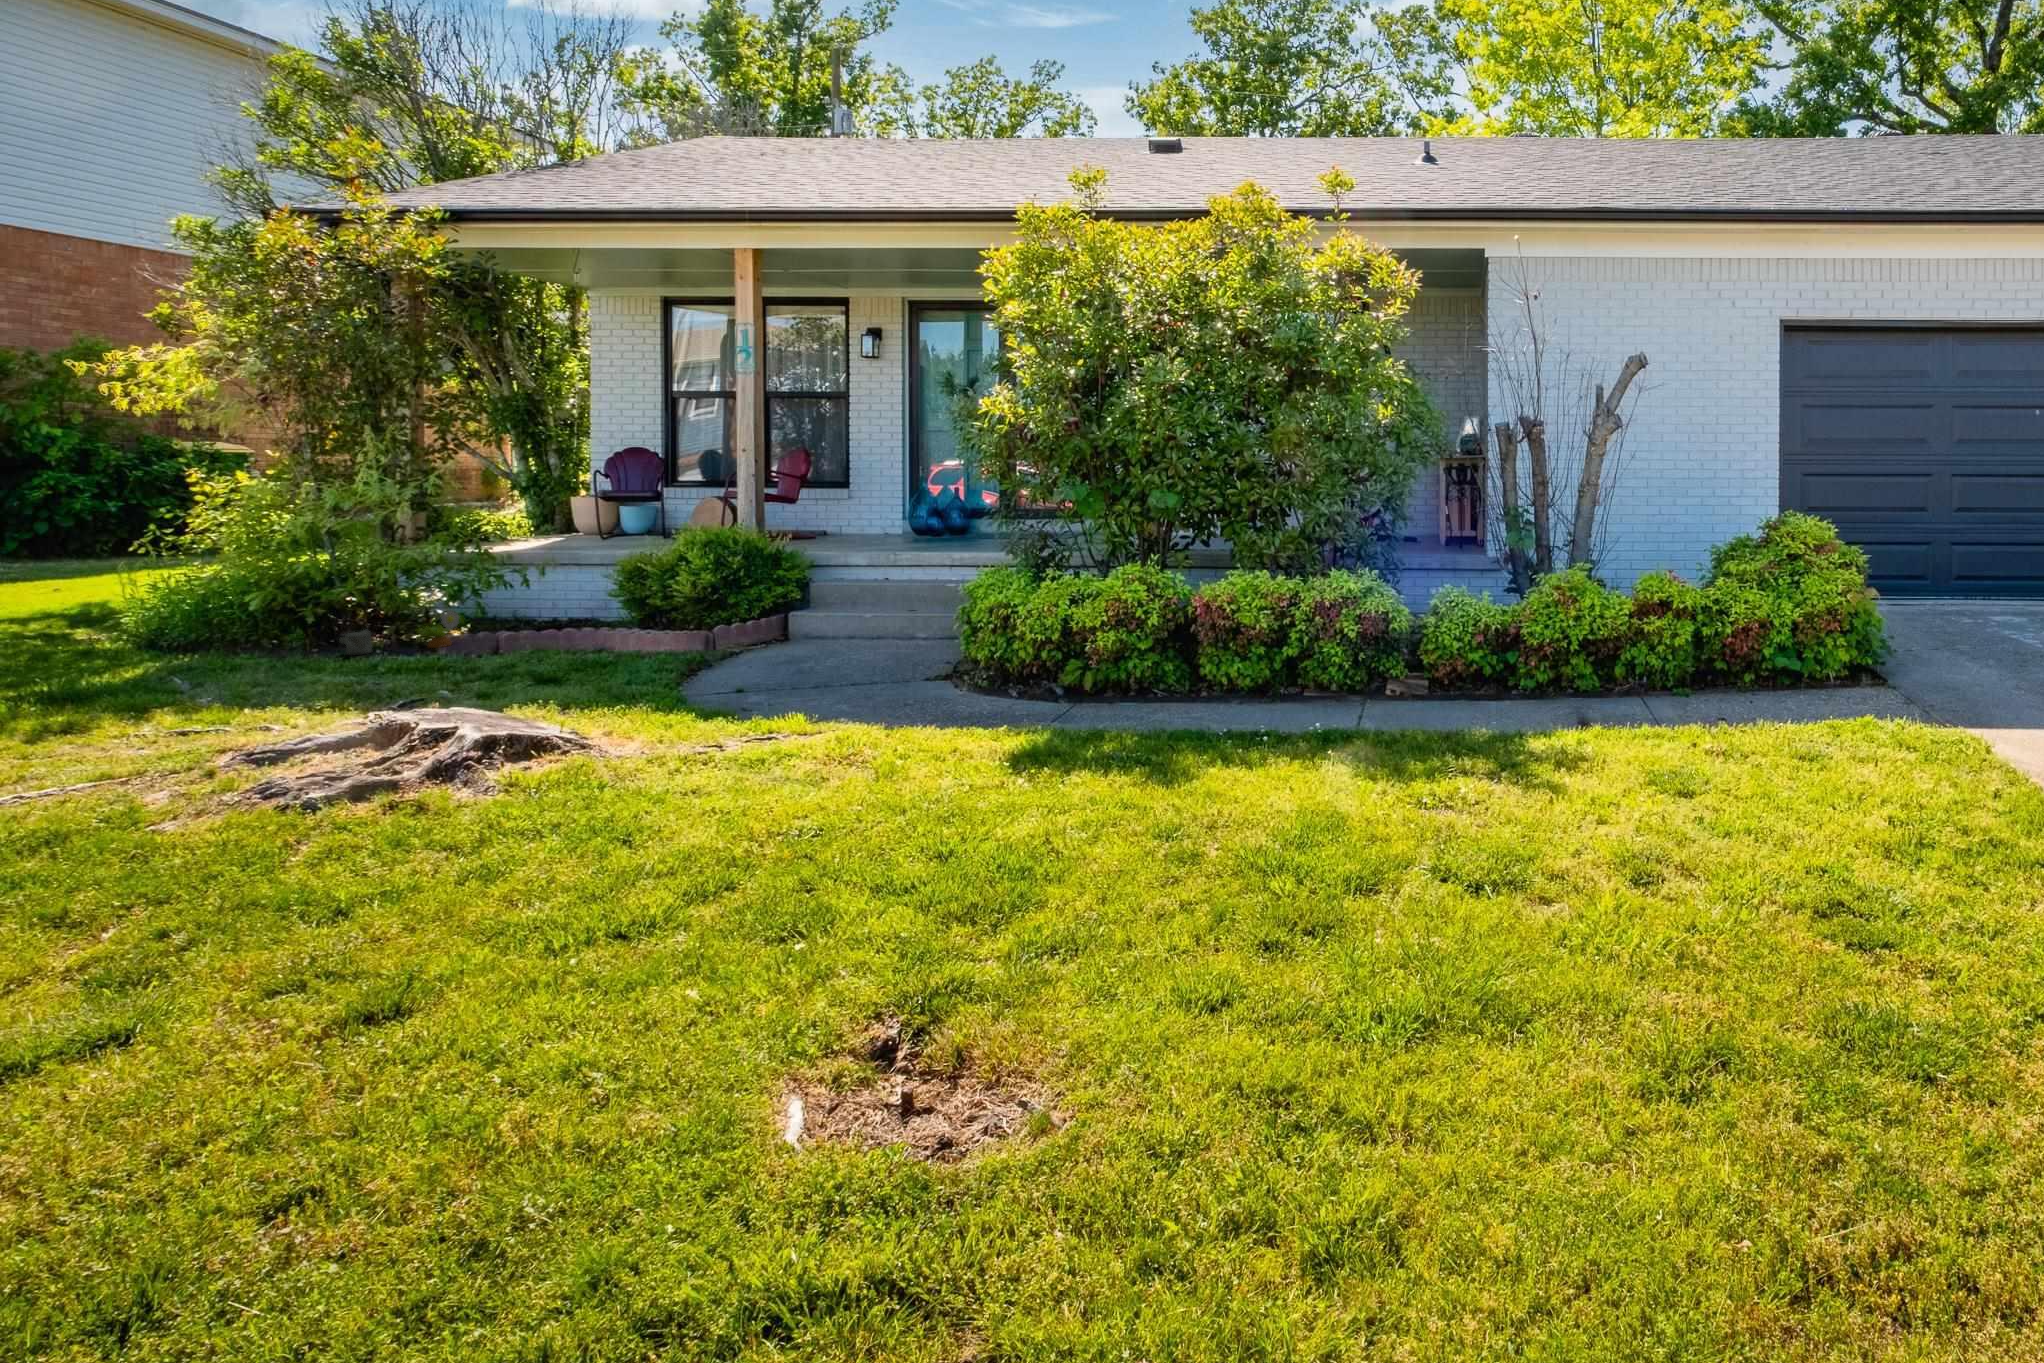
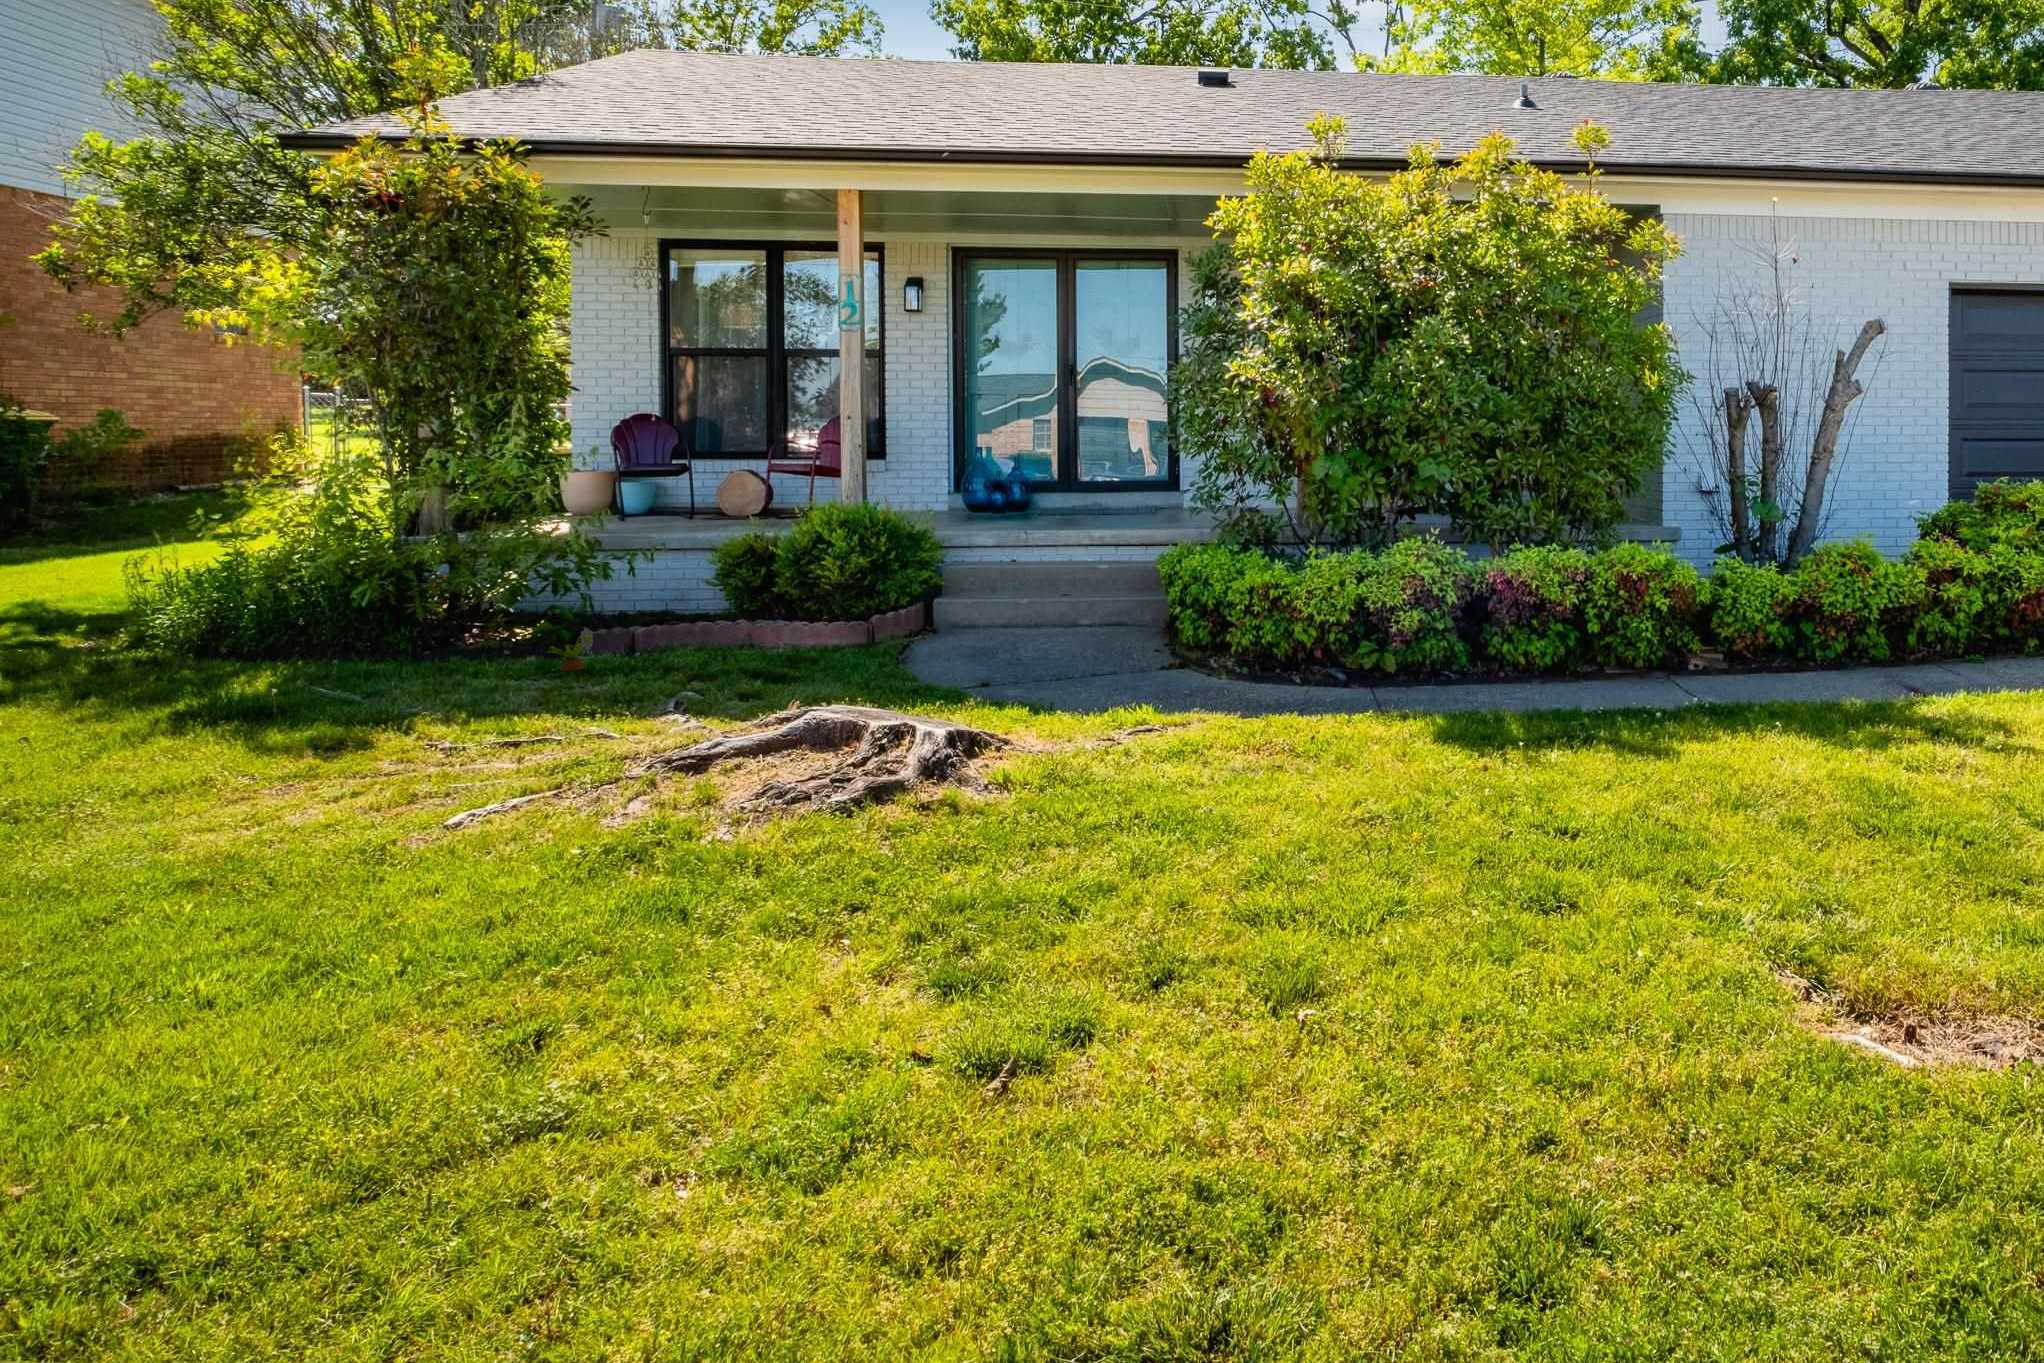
watering can: present [339,629,372,655] -> none [481,654,510,683]

